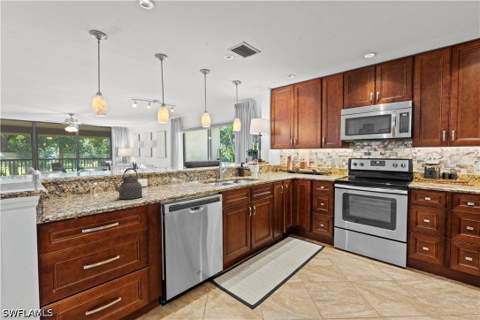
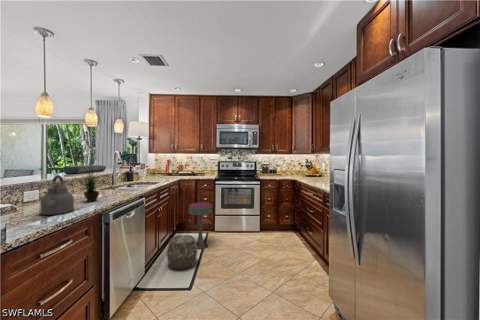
potted plant: none [157,154,179,192] -> present [84,170,99,201]
bar stool: none [289,207,317,264] -> present [189,202,212,249]
woven basket: none [250,241,285,282] -> present [167,235,197,269]

